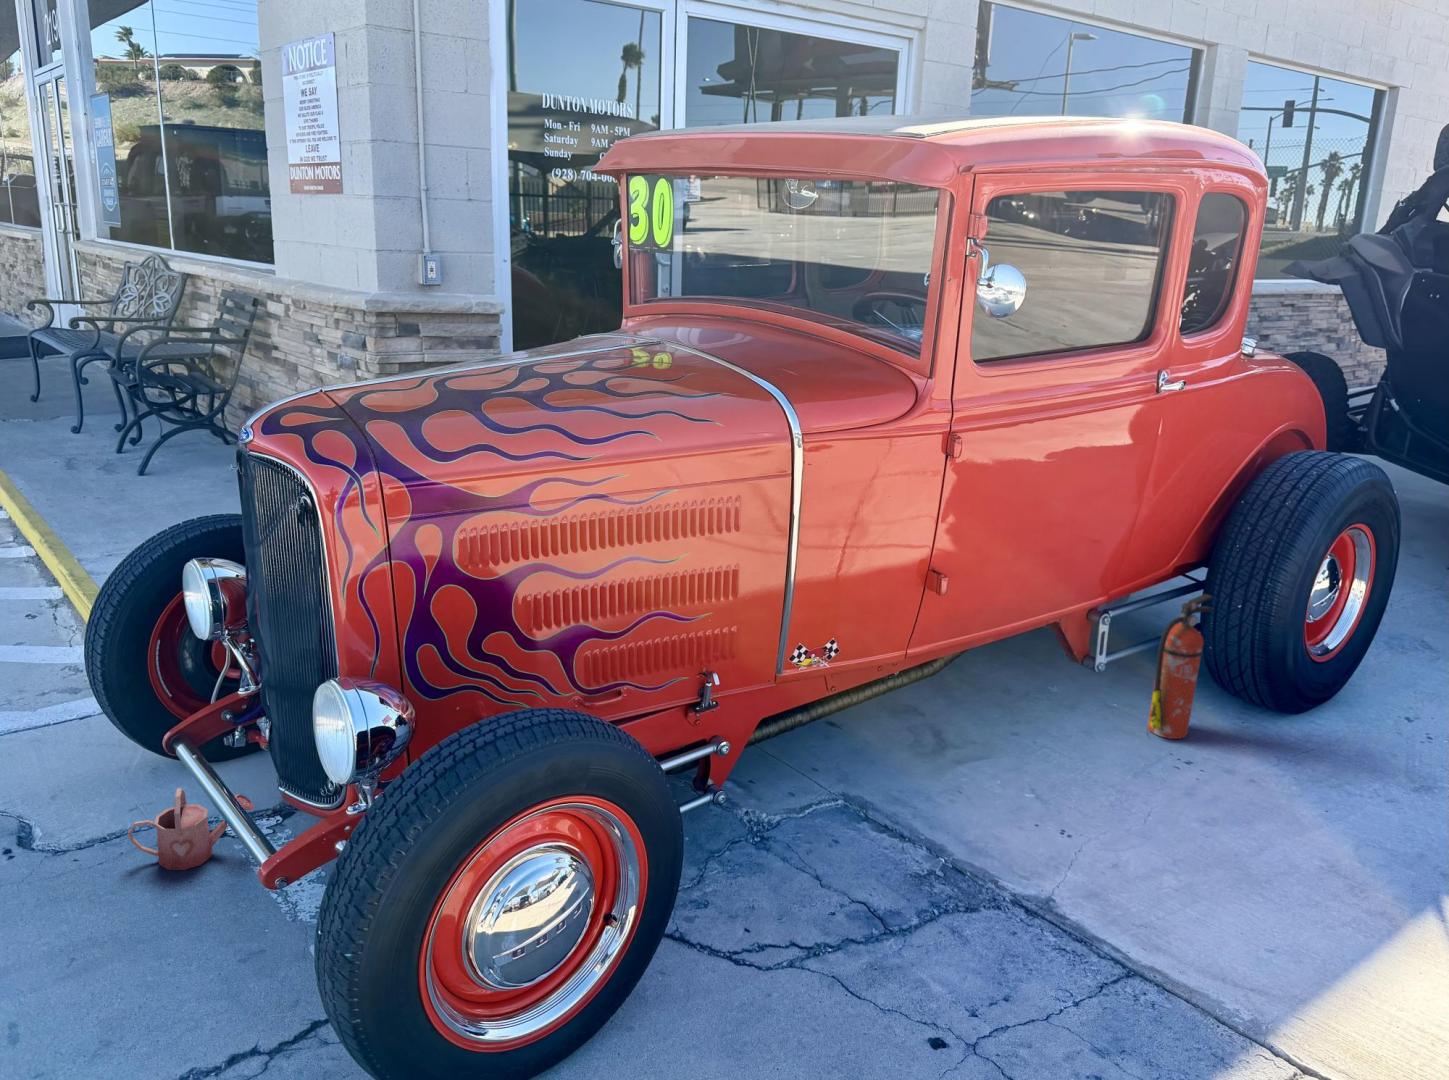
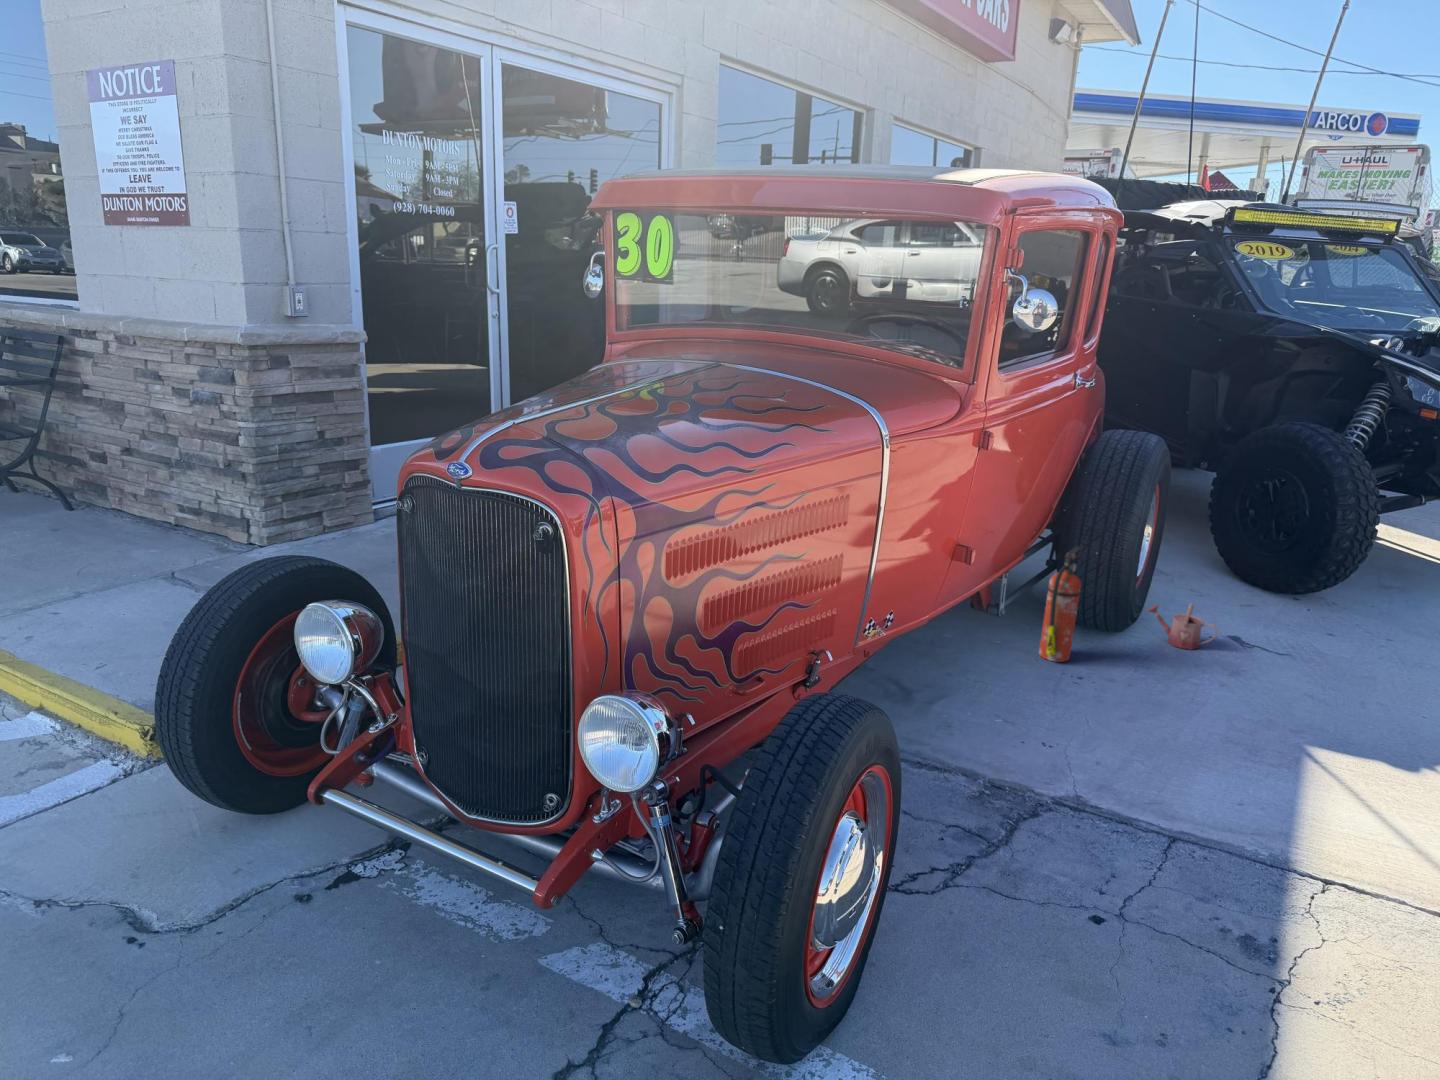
watering can: present [128,788,254,870] -> present [1147,603,1218,650]

